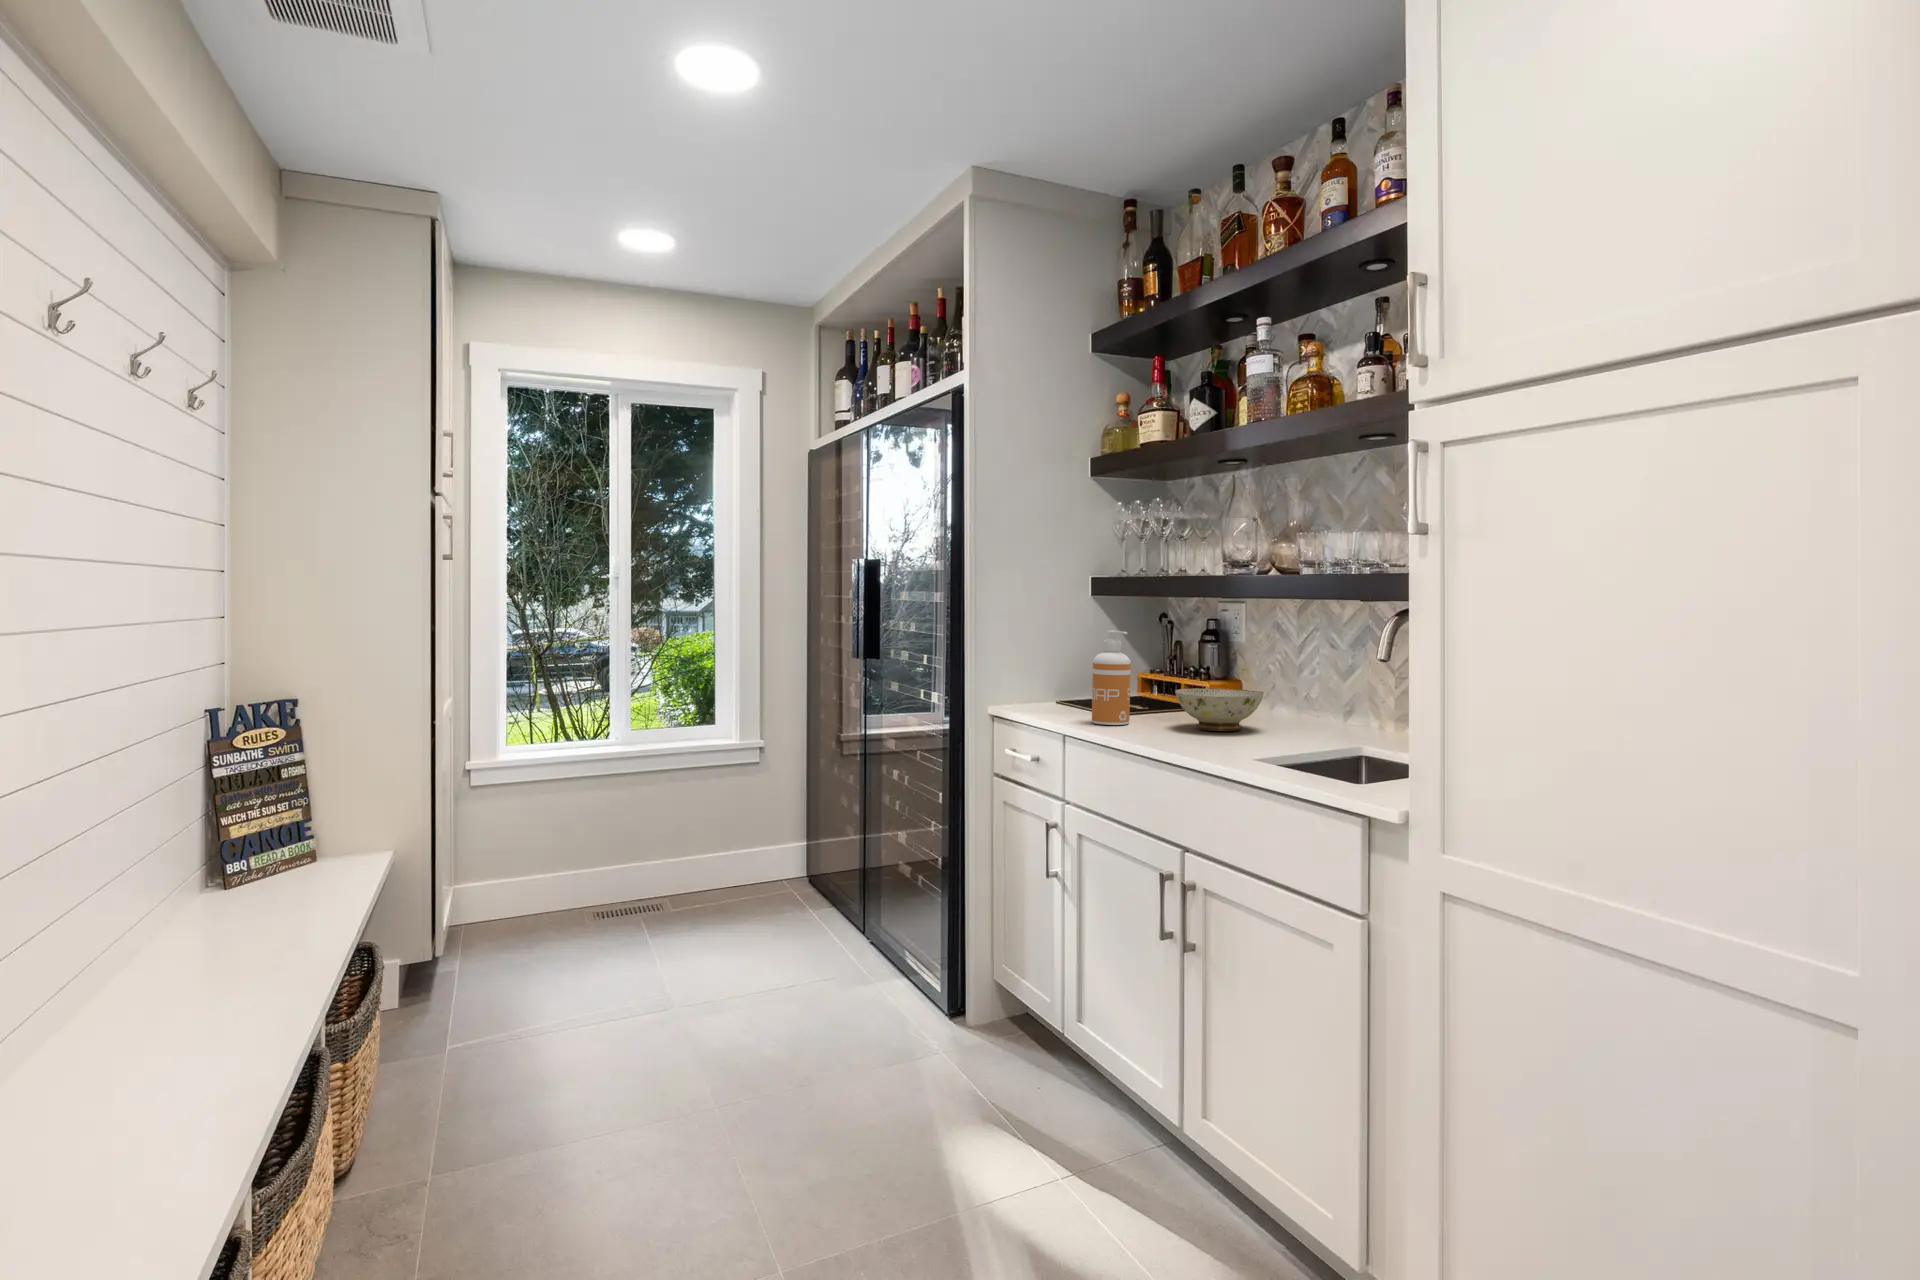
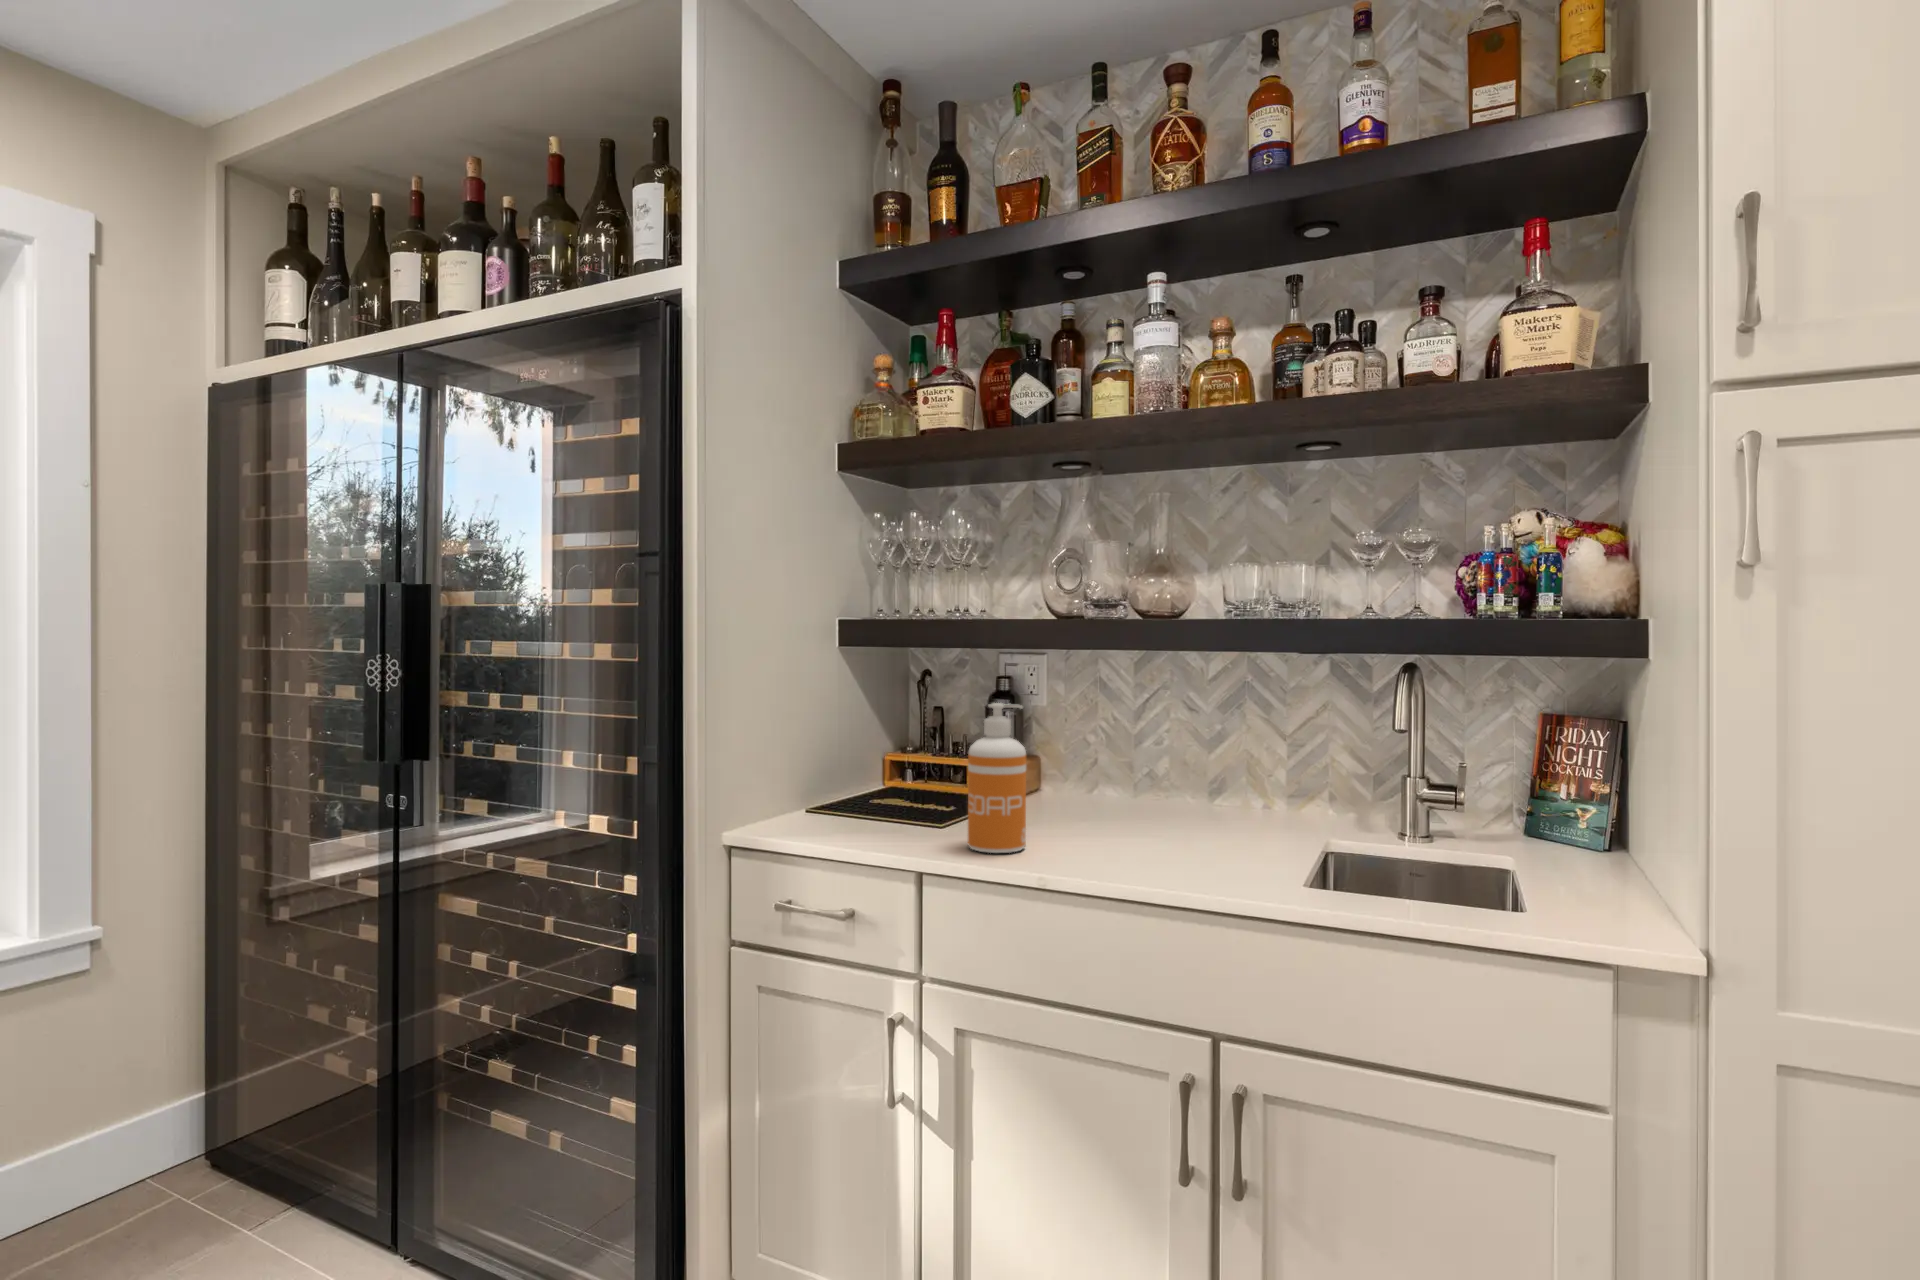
ceramic bowl: present [1175,688,1264,731] -> none [1084,777,1208,844]

